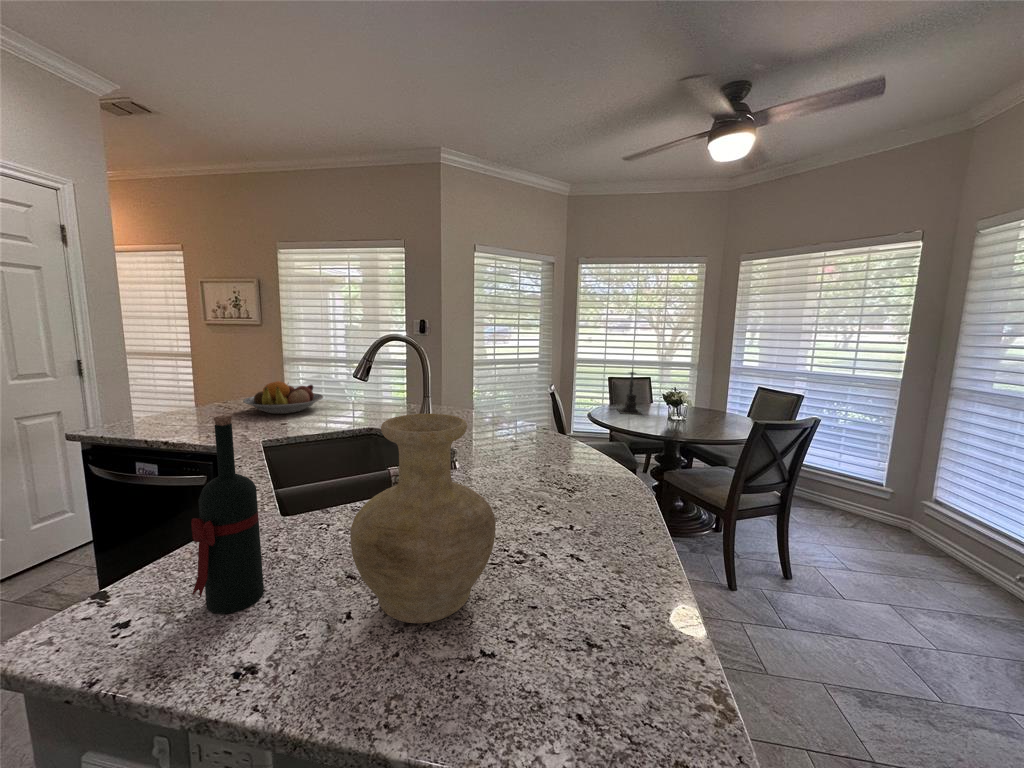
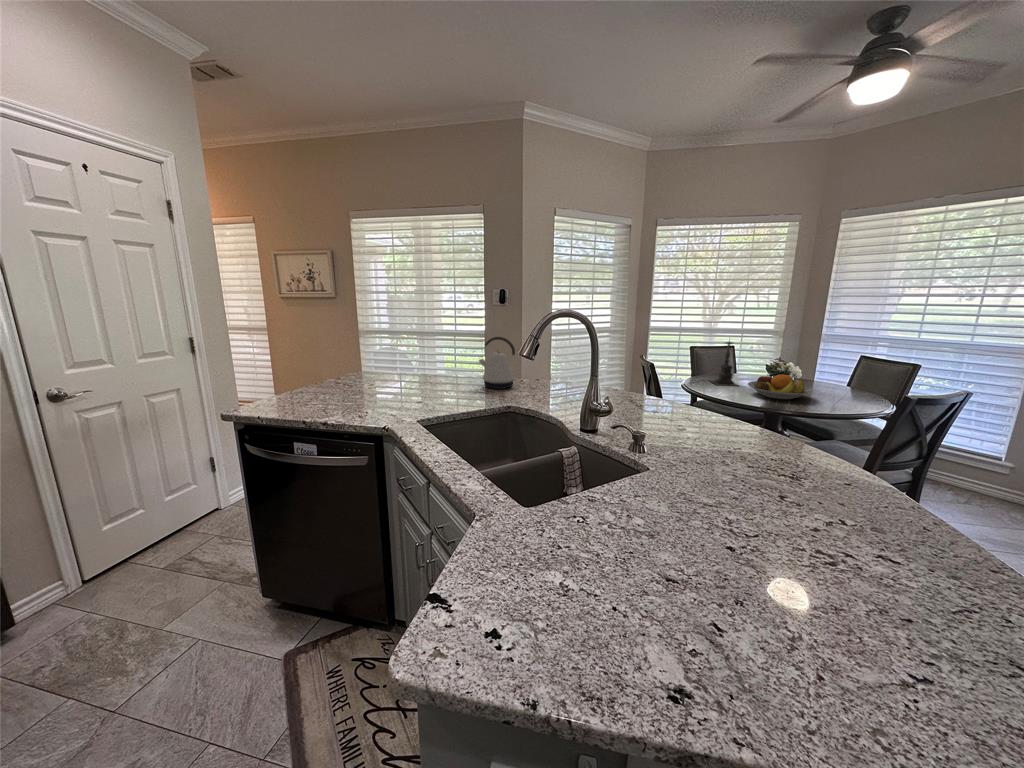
kettle: none [361,362,399,413] -> present [479,337,517,389]
fruit bowl: present [243,382,323,414] -> present [748,374,812,399]
vase: present [350,413,496,623] -> none [690,407,866,628]
wine bottle: present [191,415,264,613] -> none [539,412,593,612]

